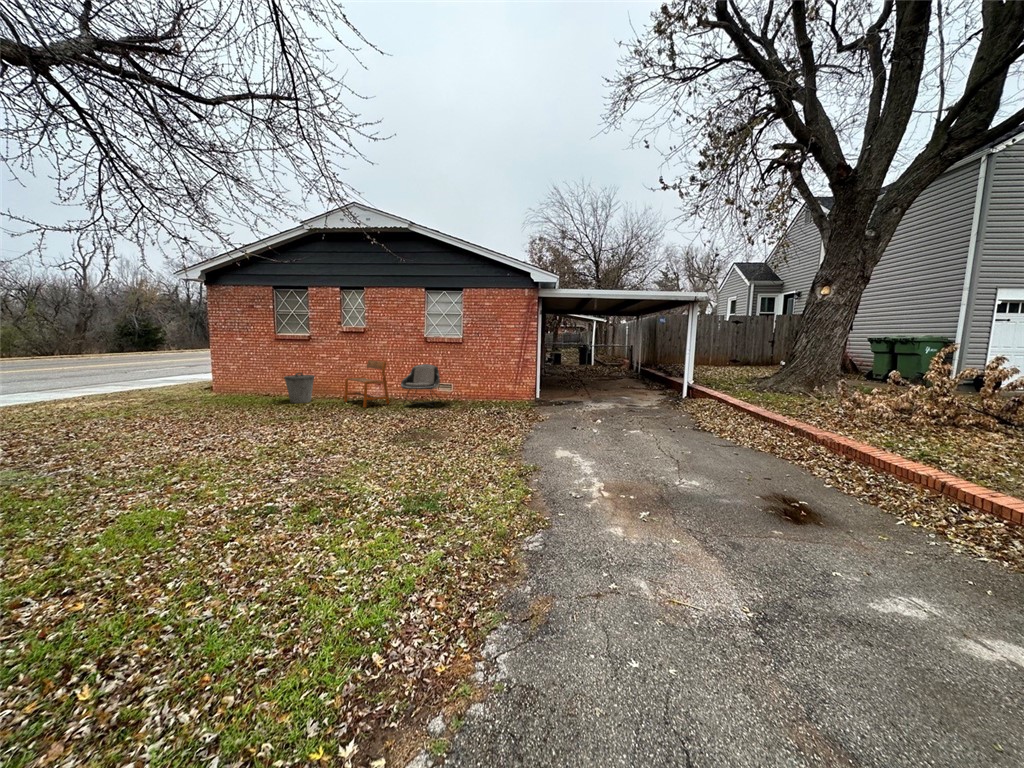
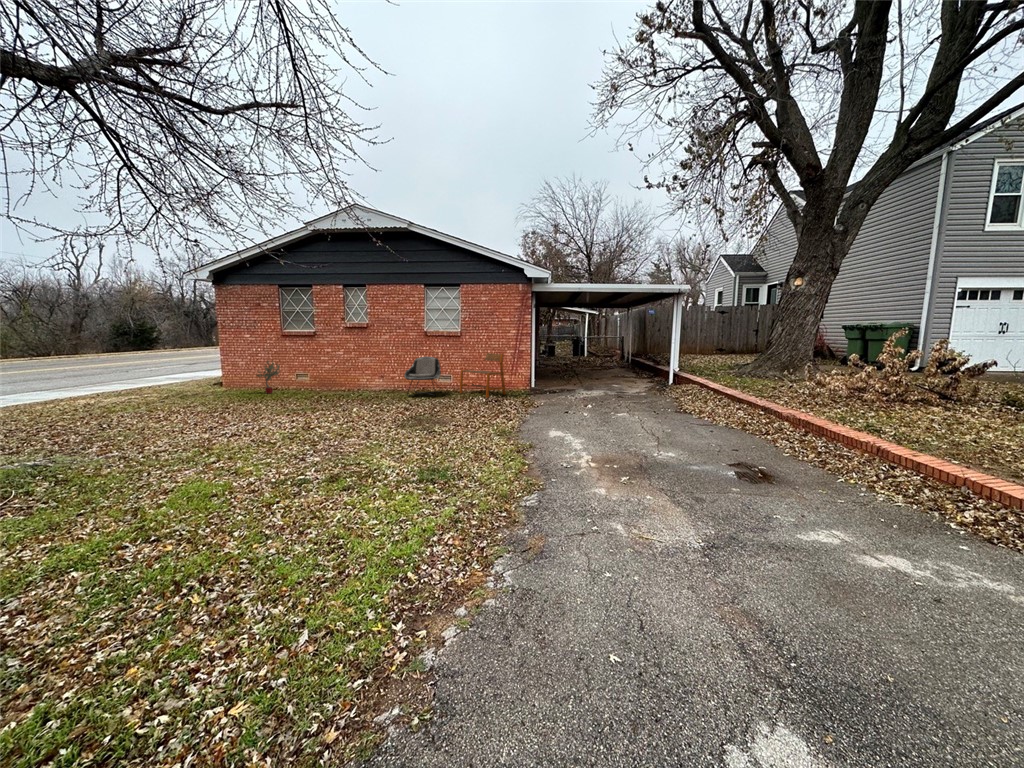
bench: present [344,360,389,408] -> present [460,353,506,398]
potted tree: none [244,365,271,401] -> present [256,361,280,394]
trash can: present [284,373,315,403] -> none [293,366,322,395]

